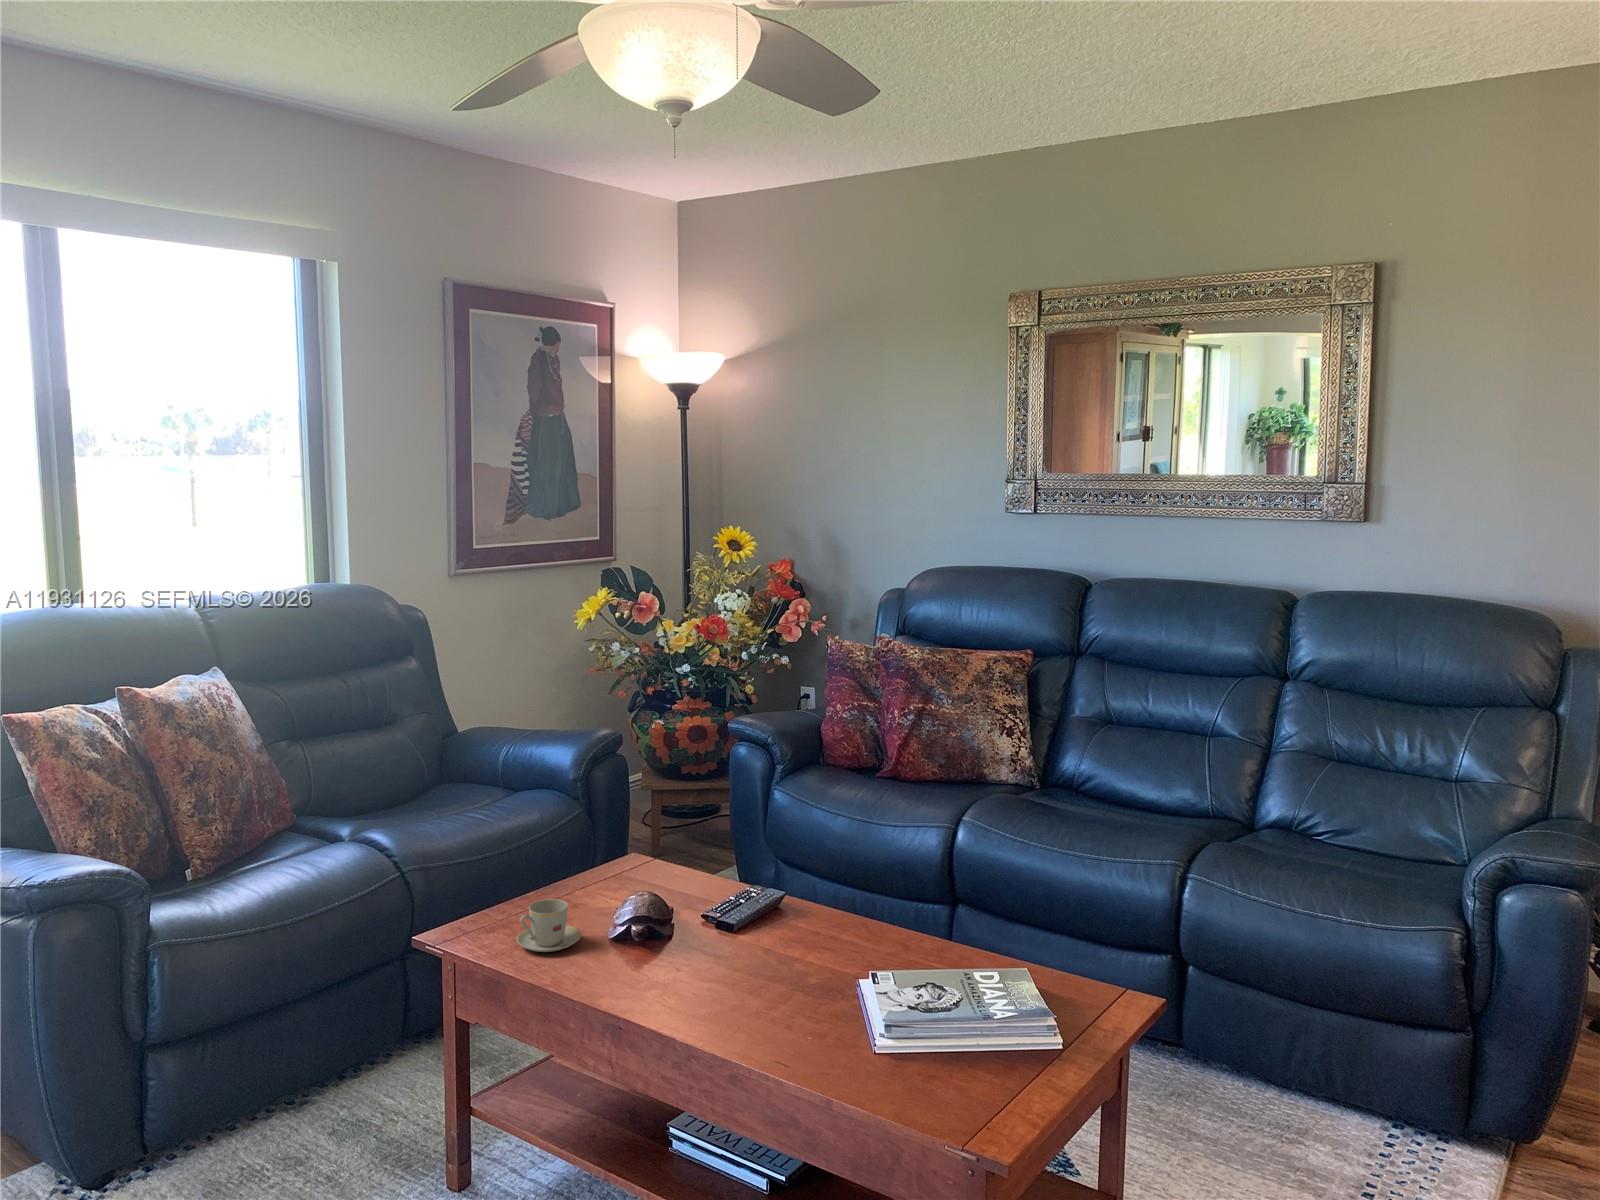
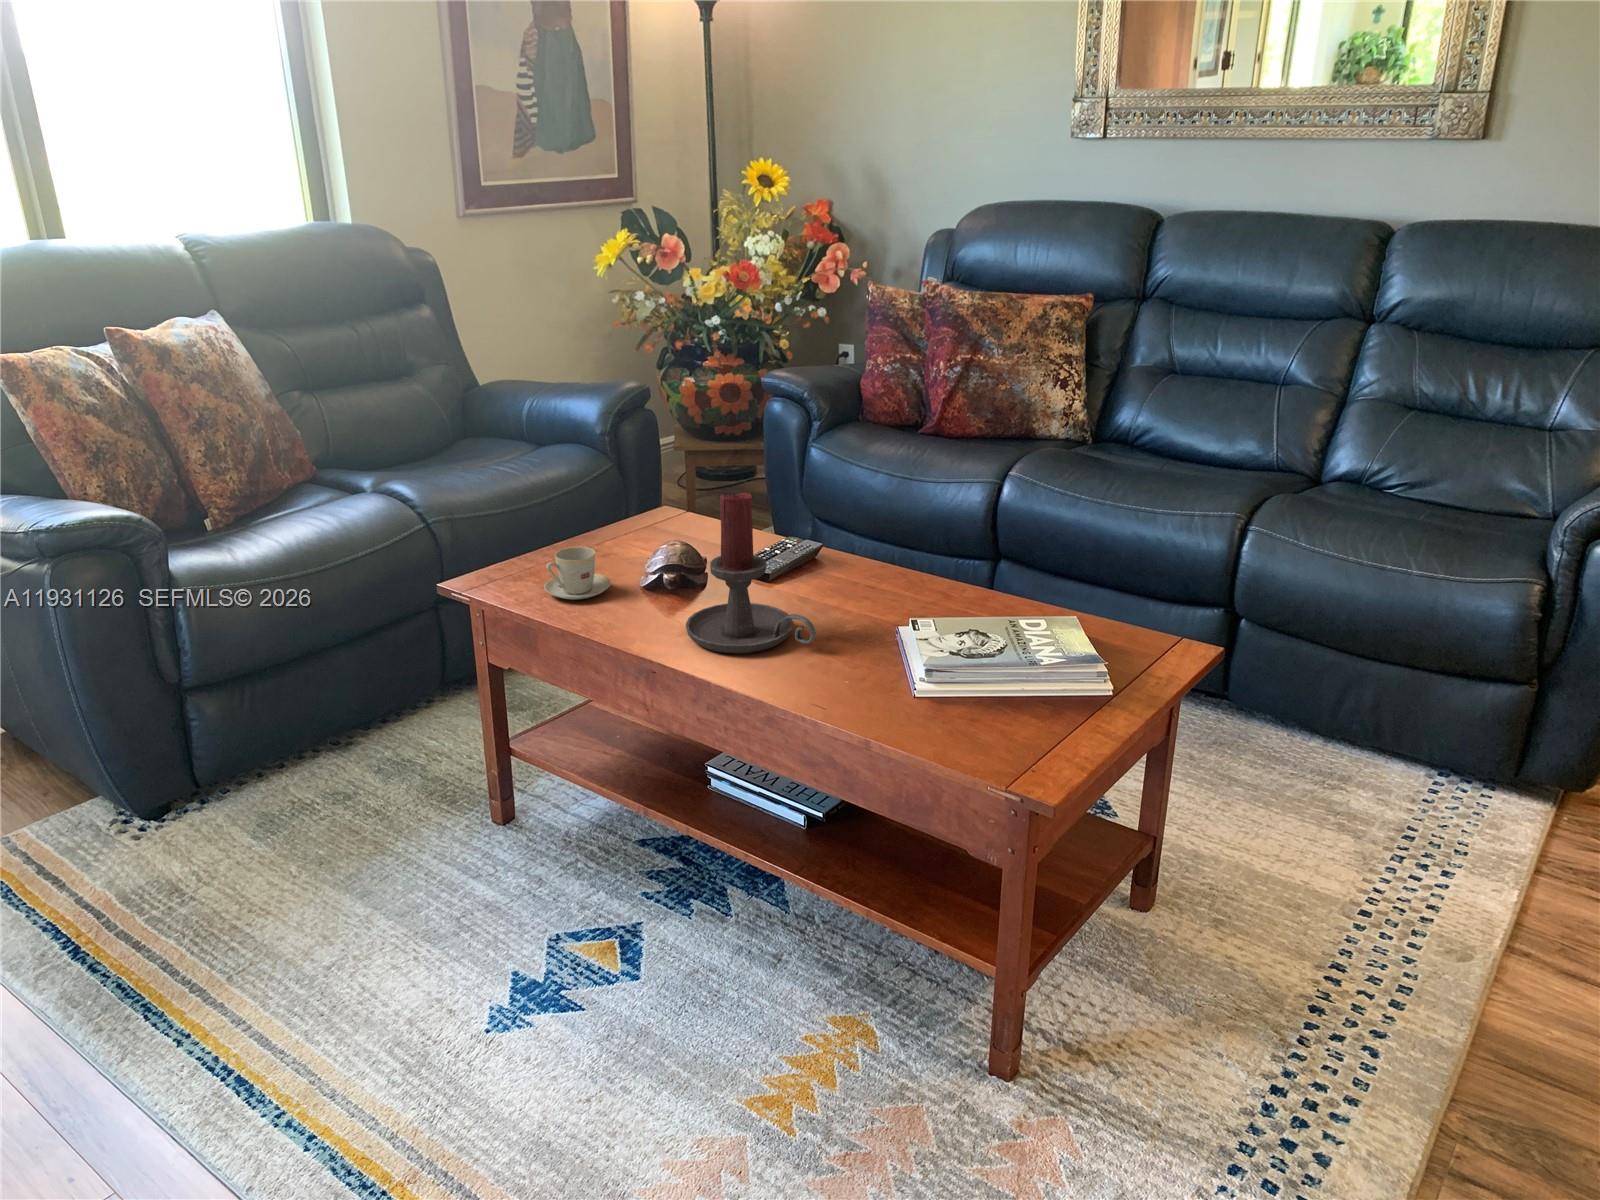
candle holder: none [653,850,778,1008] -> present [686,493,816,653]

